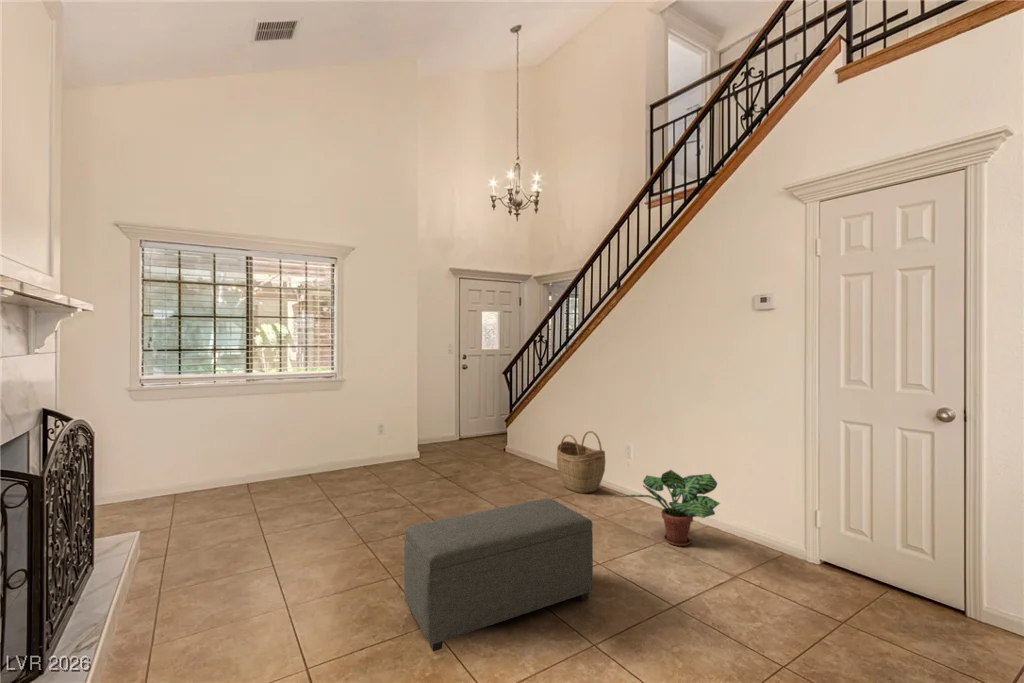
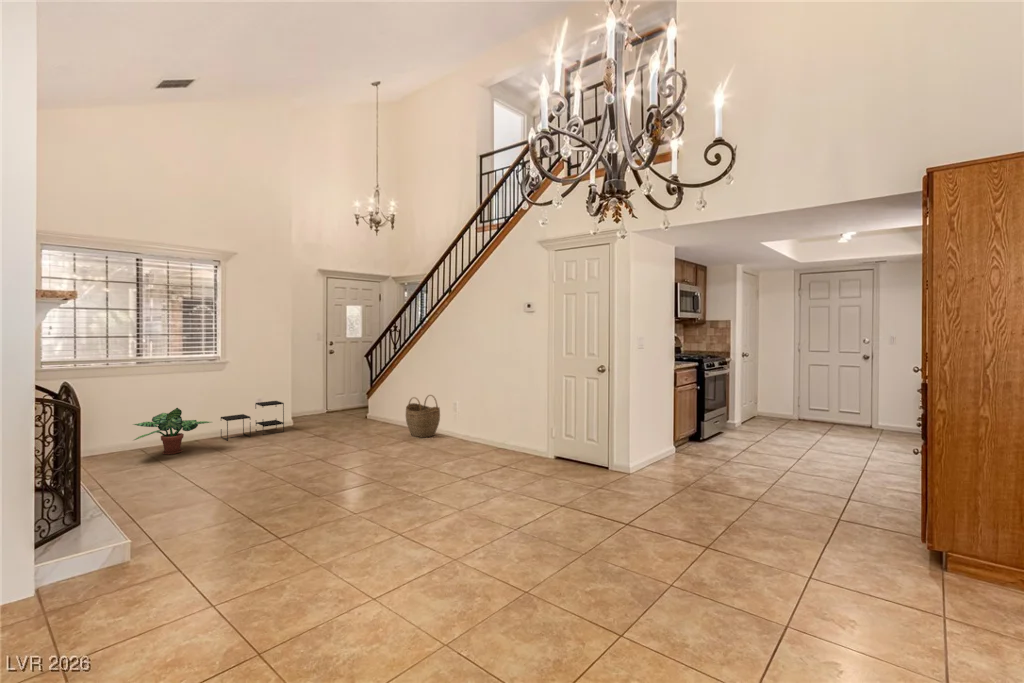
side table: none [336,428,406,478] -> present [221,401,284,441]
potted plant: present [621,470,720,546] -> present [134,408,211,455]
ottoman: present [404,498,593,651] -> none [300,429,420,508]

